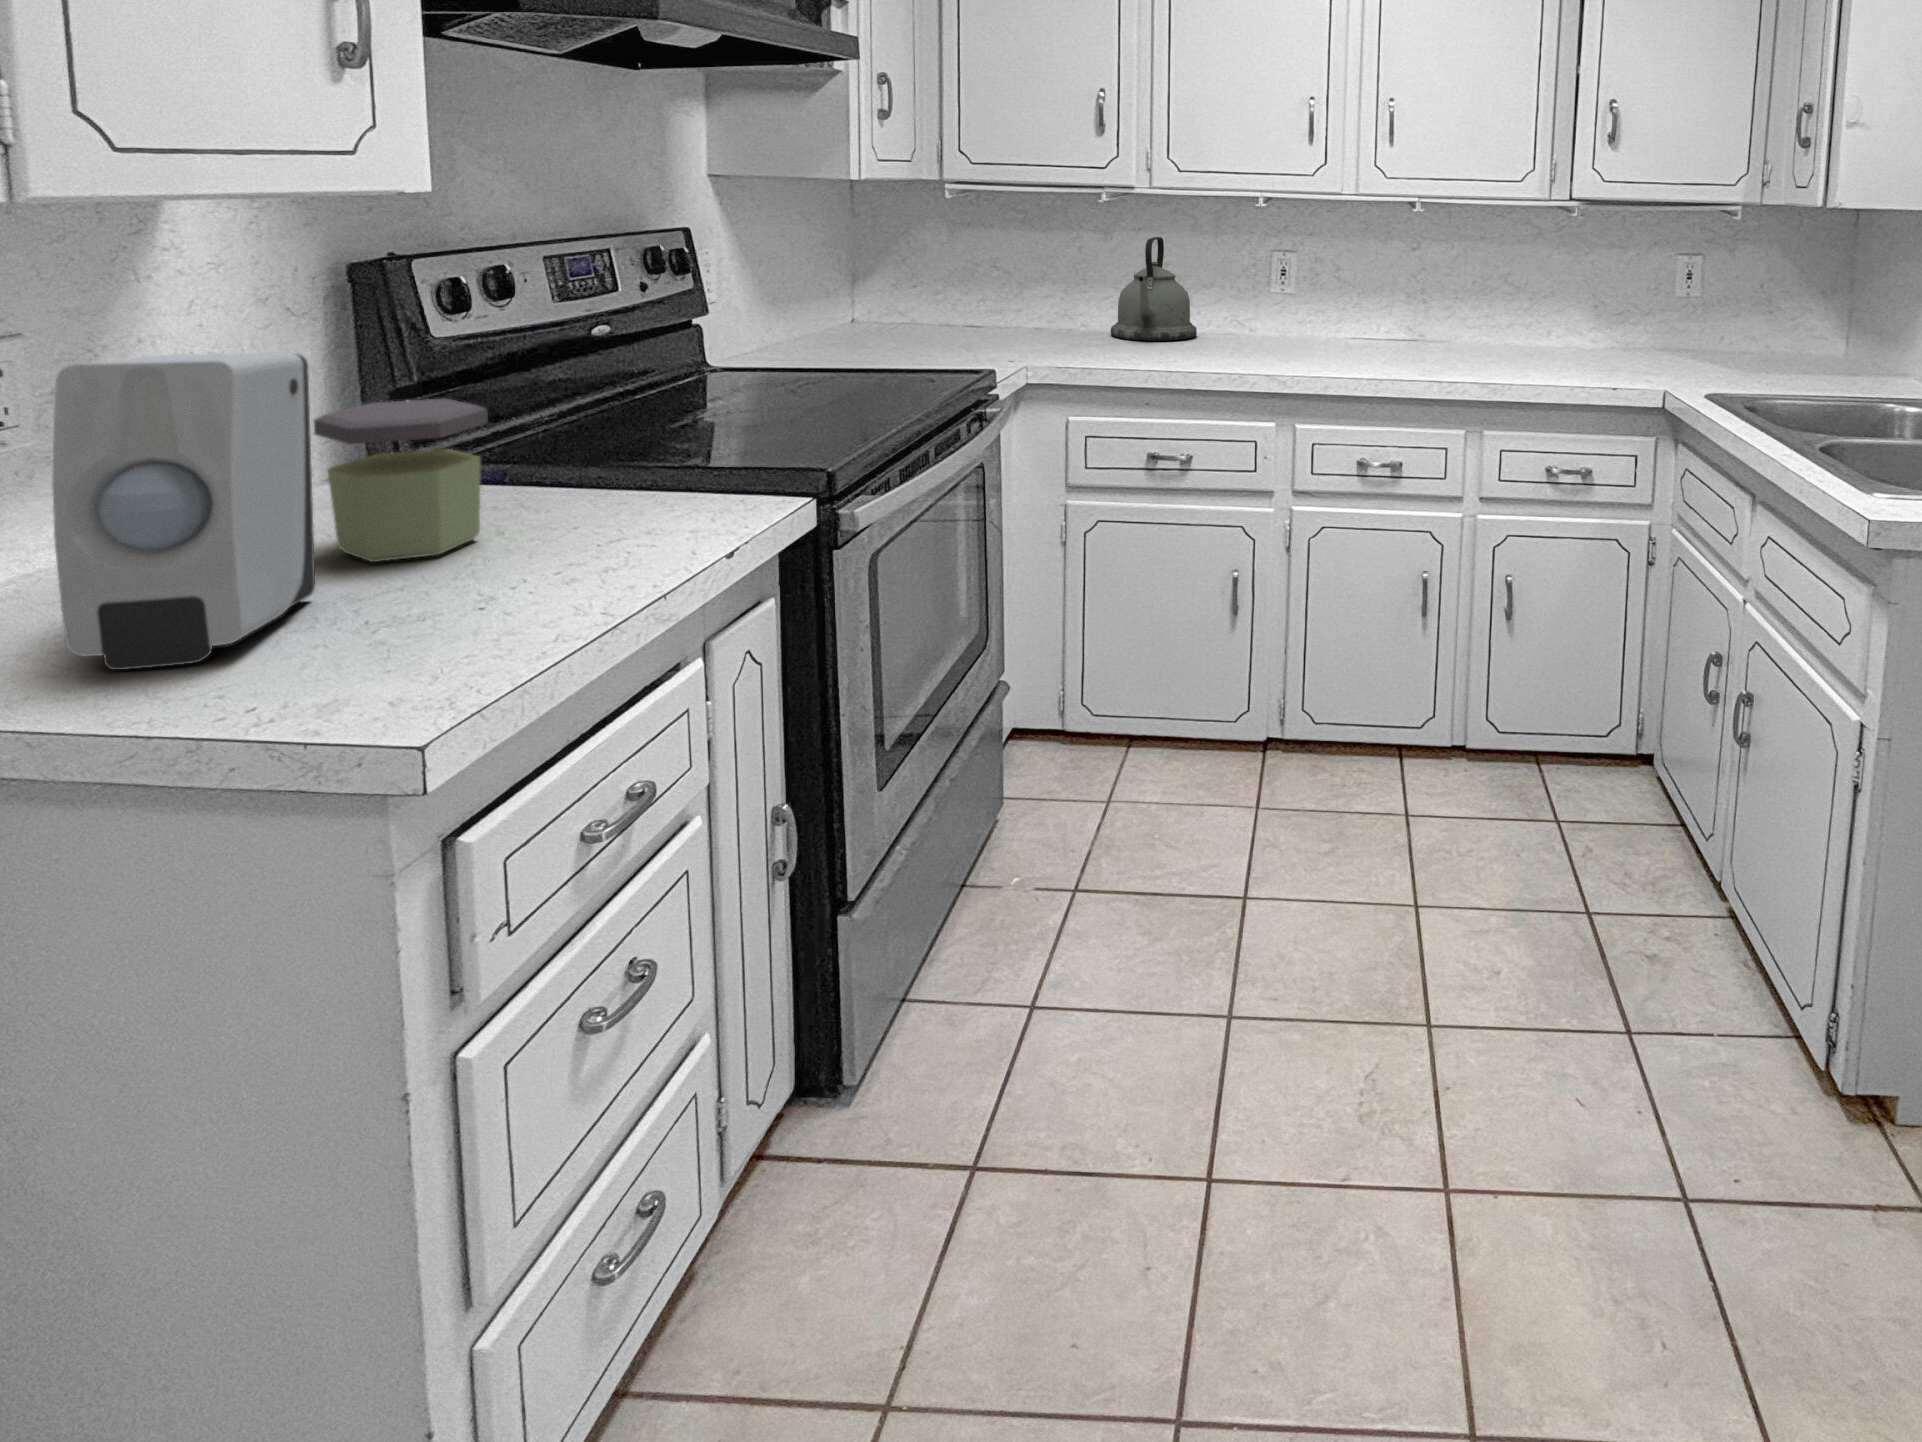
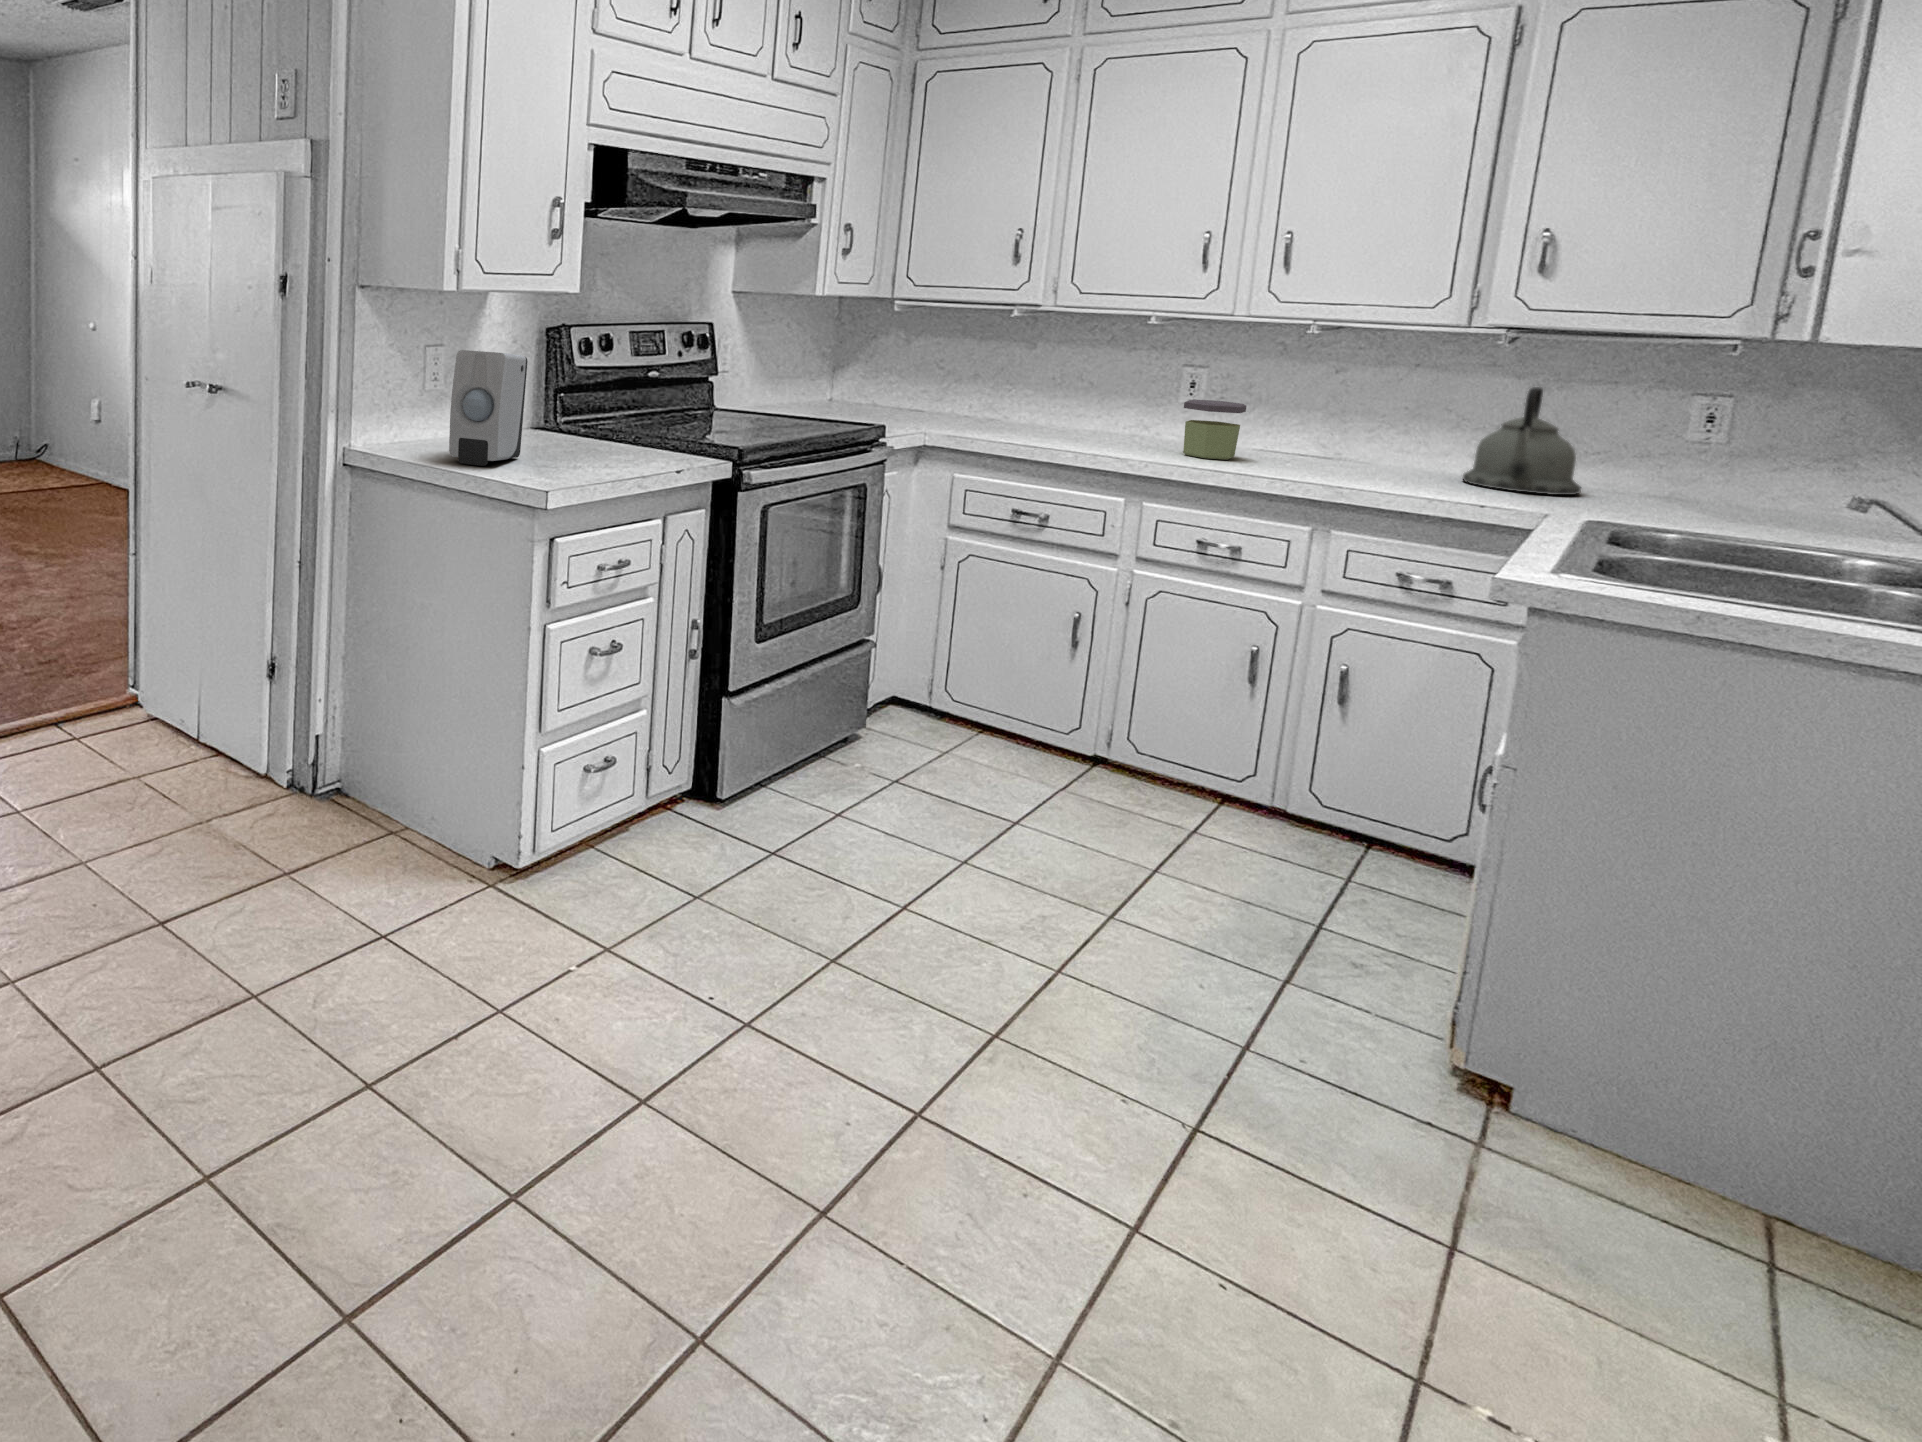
kettle: present [1111,237,1197,341] -> present [1463,387,1581,495]
jar: present [314,398,488,562] -> present [1183,399,1246,460]

